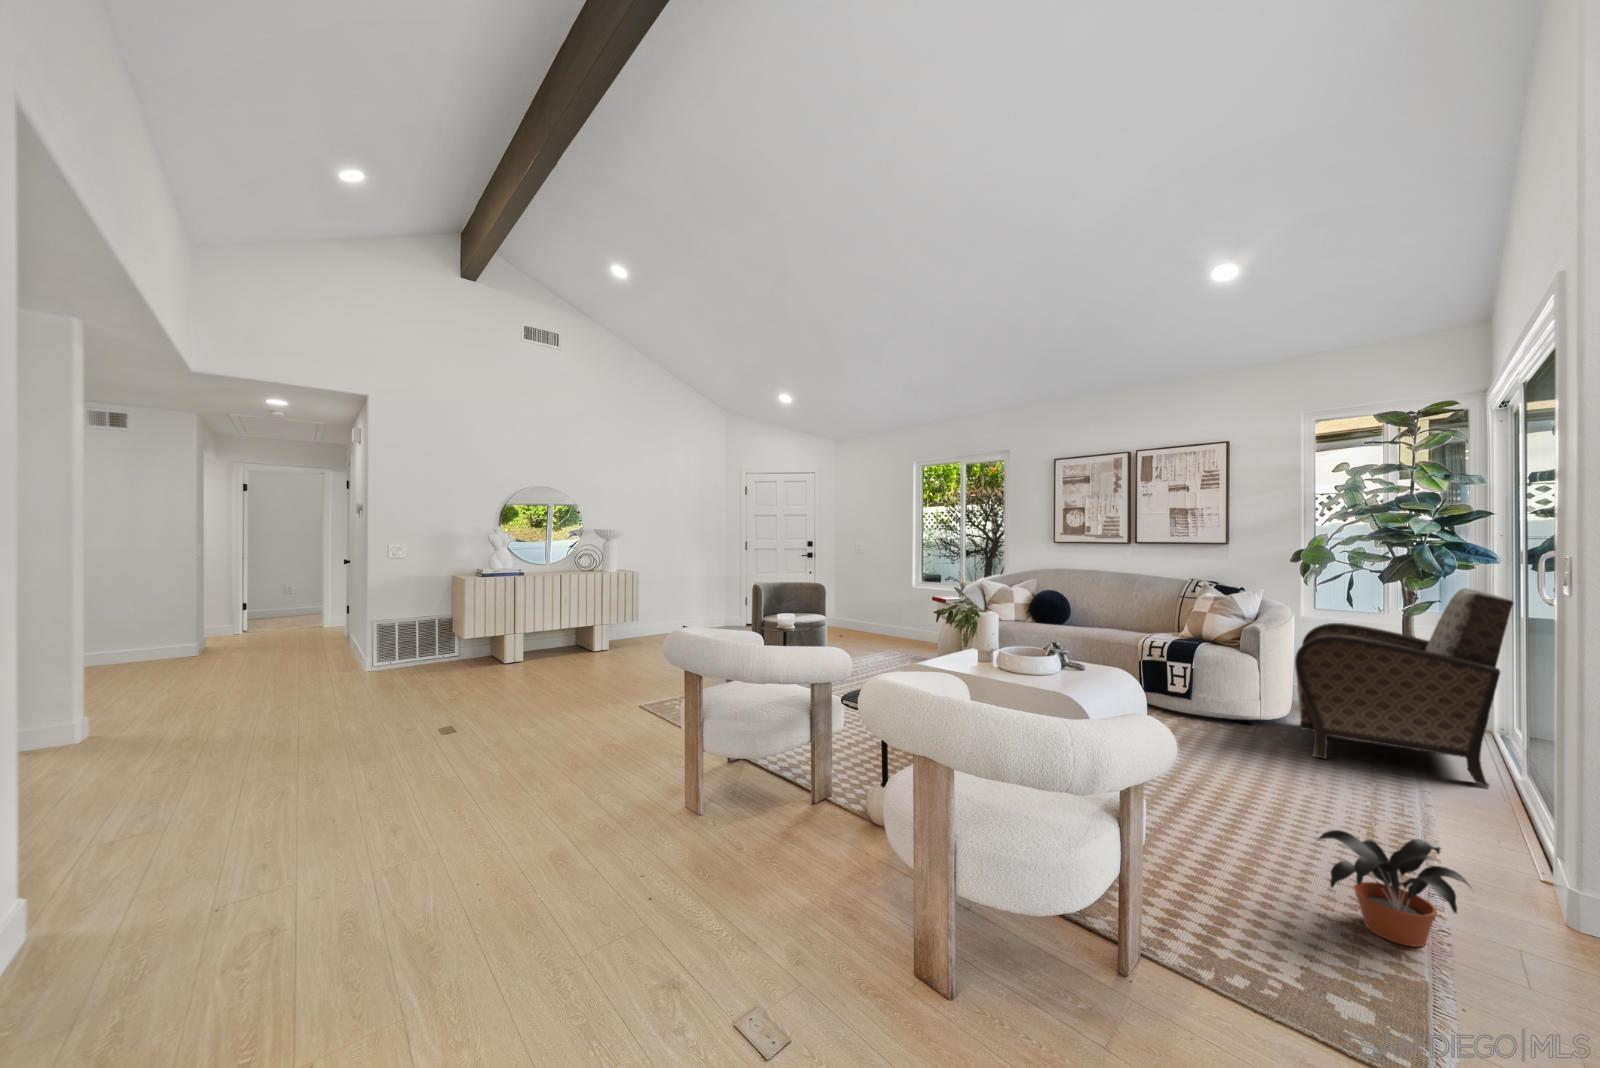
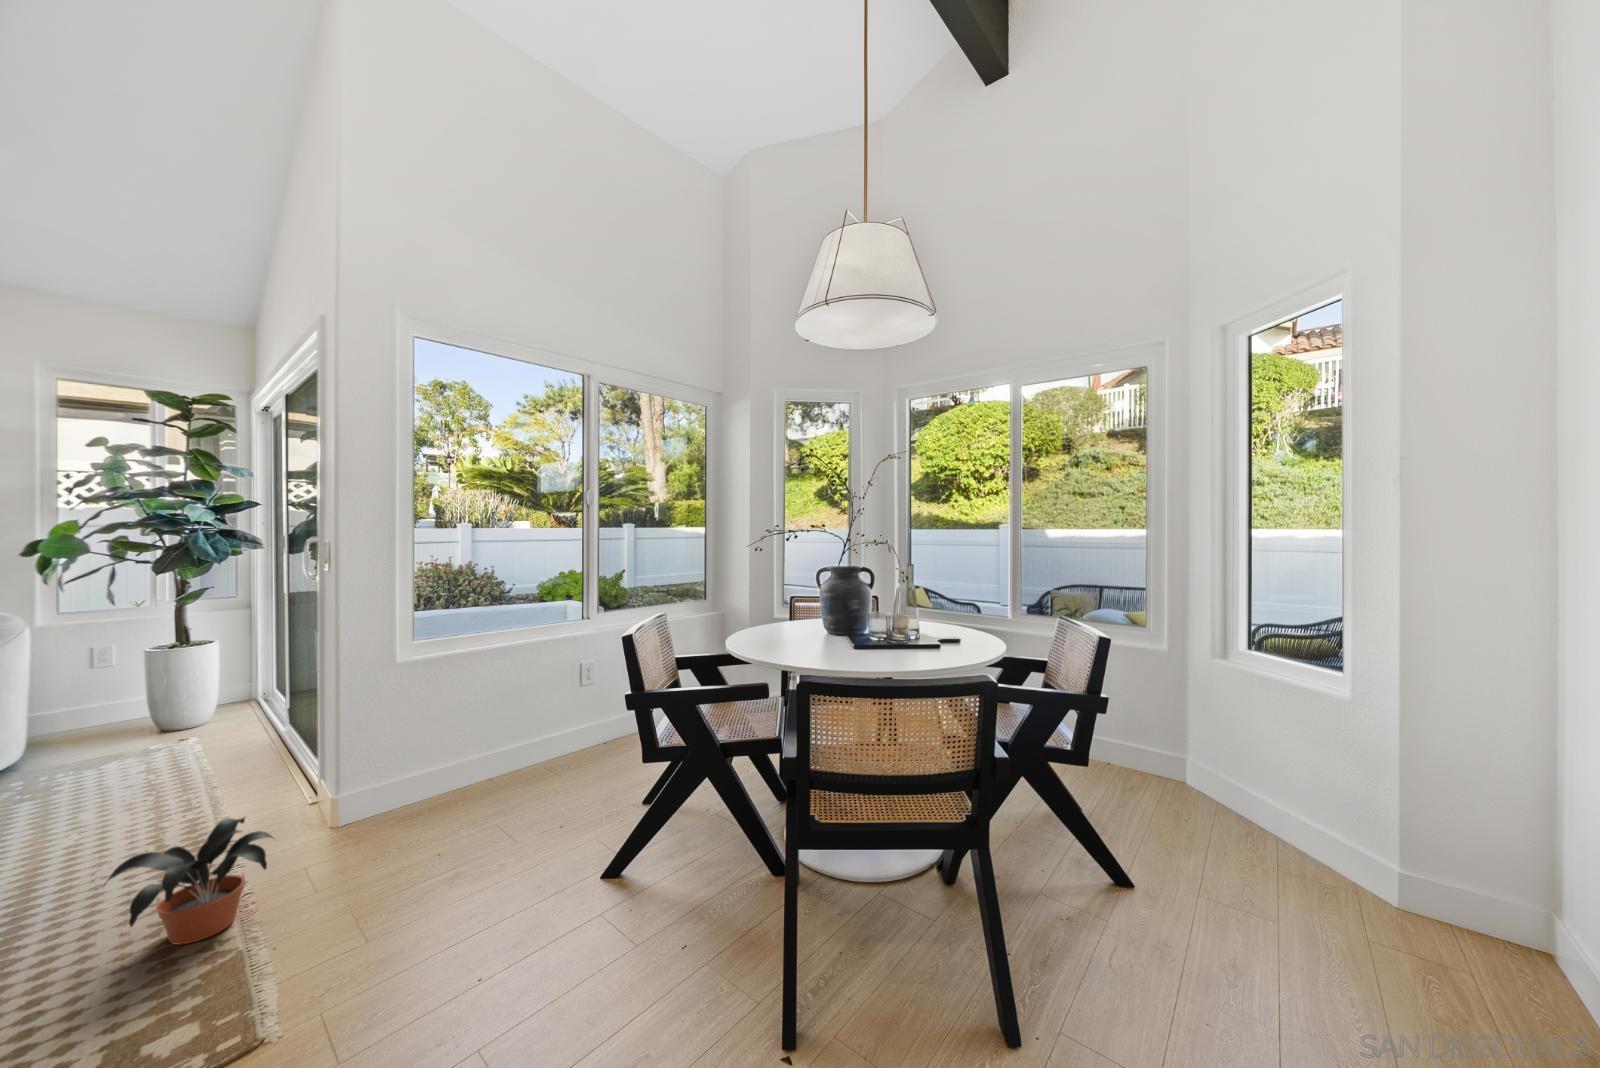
armchair: present [1295,588,1513,787] -> none [40,572,280,792]

